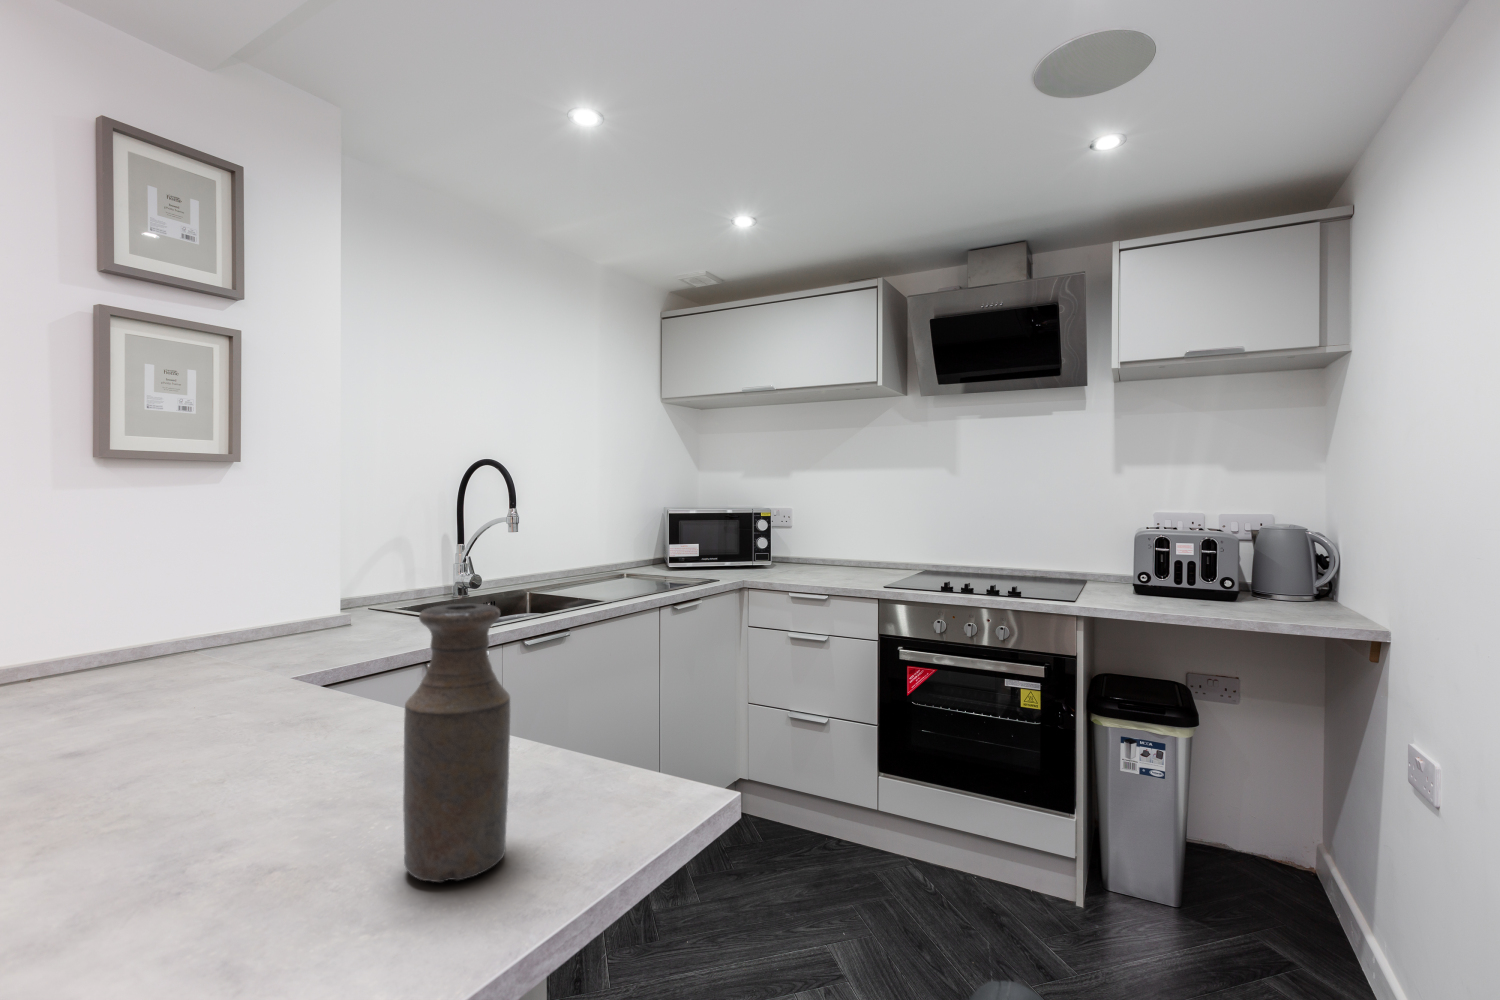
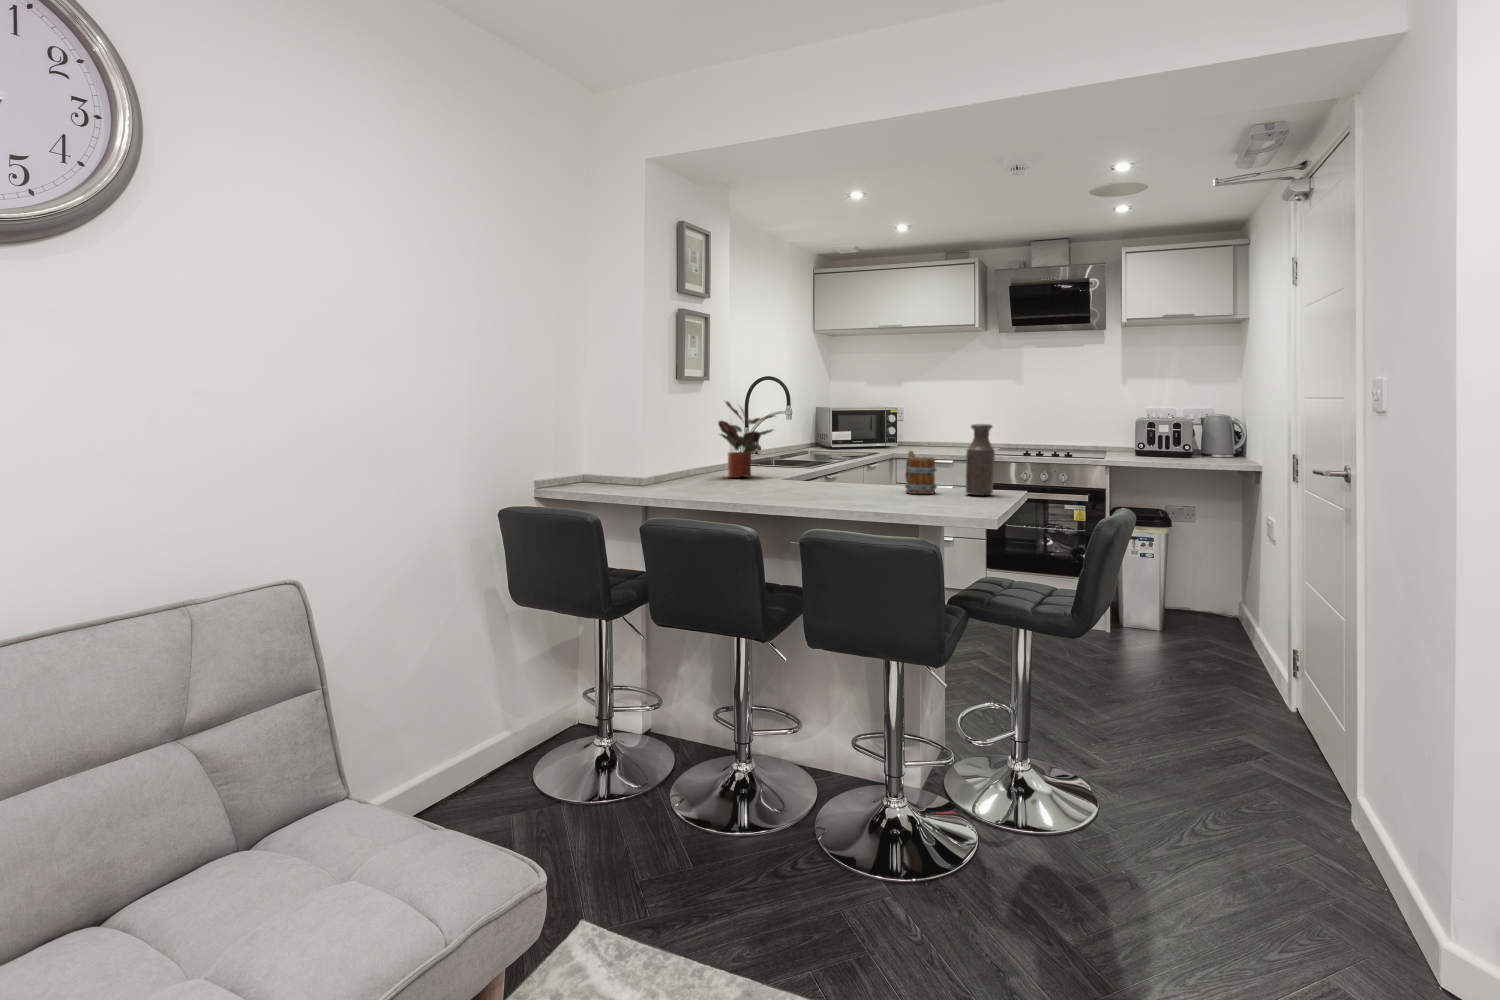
potted plant: none [135,501,299,673] -> present [718,401,774,478]
mug: none [261,668,380,842] -> present [905,451,937,494]

